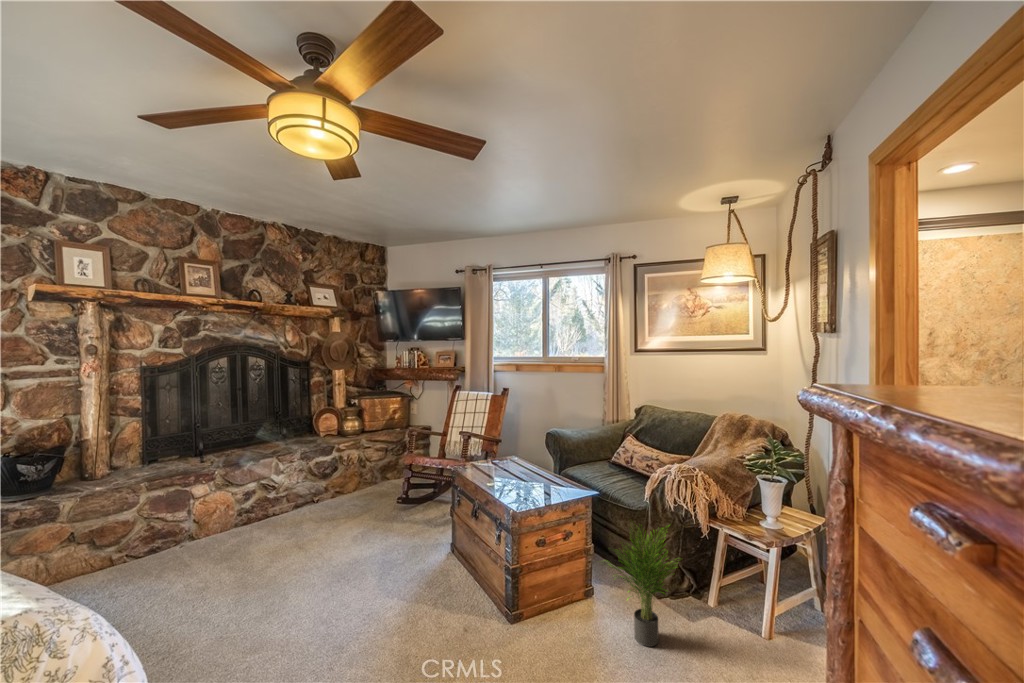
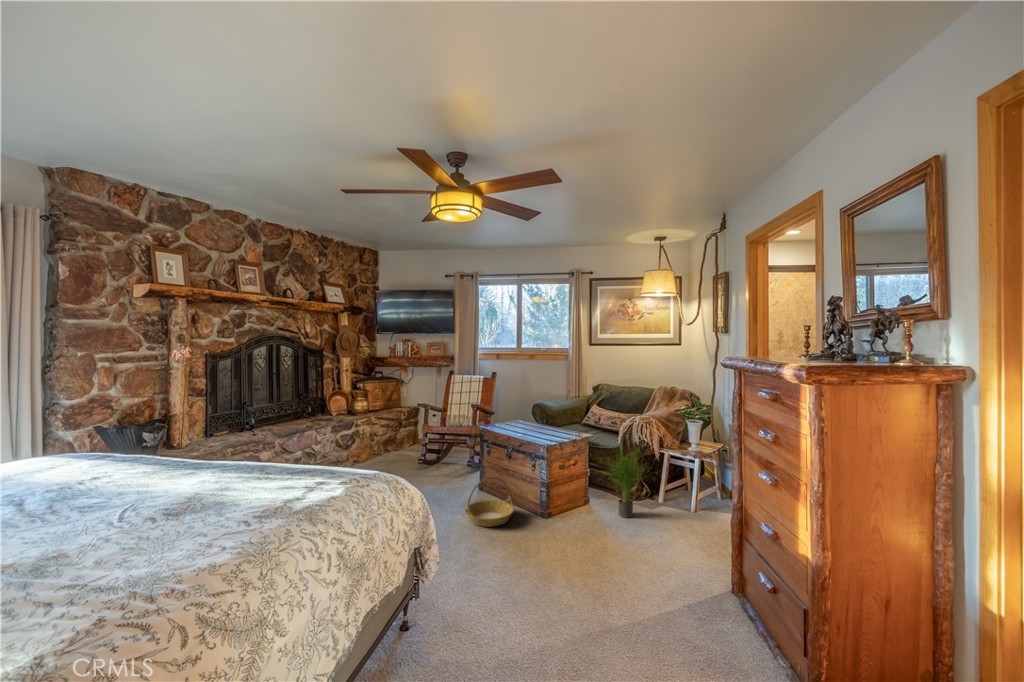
basket: none [387,555,464,640] -> present [465,477,514,527]

